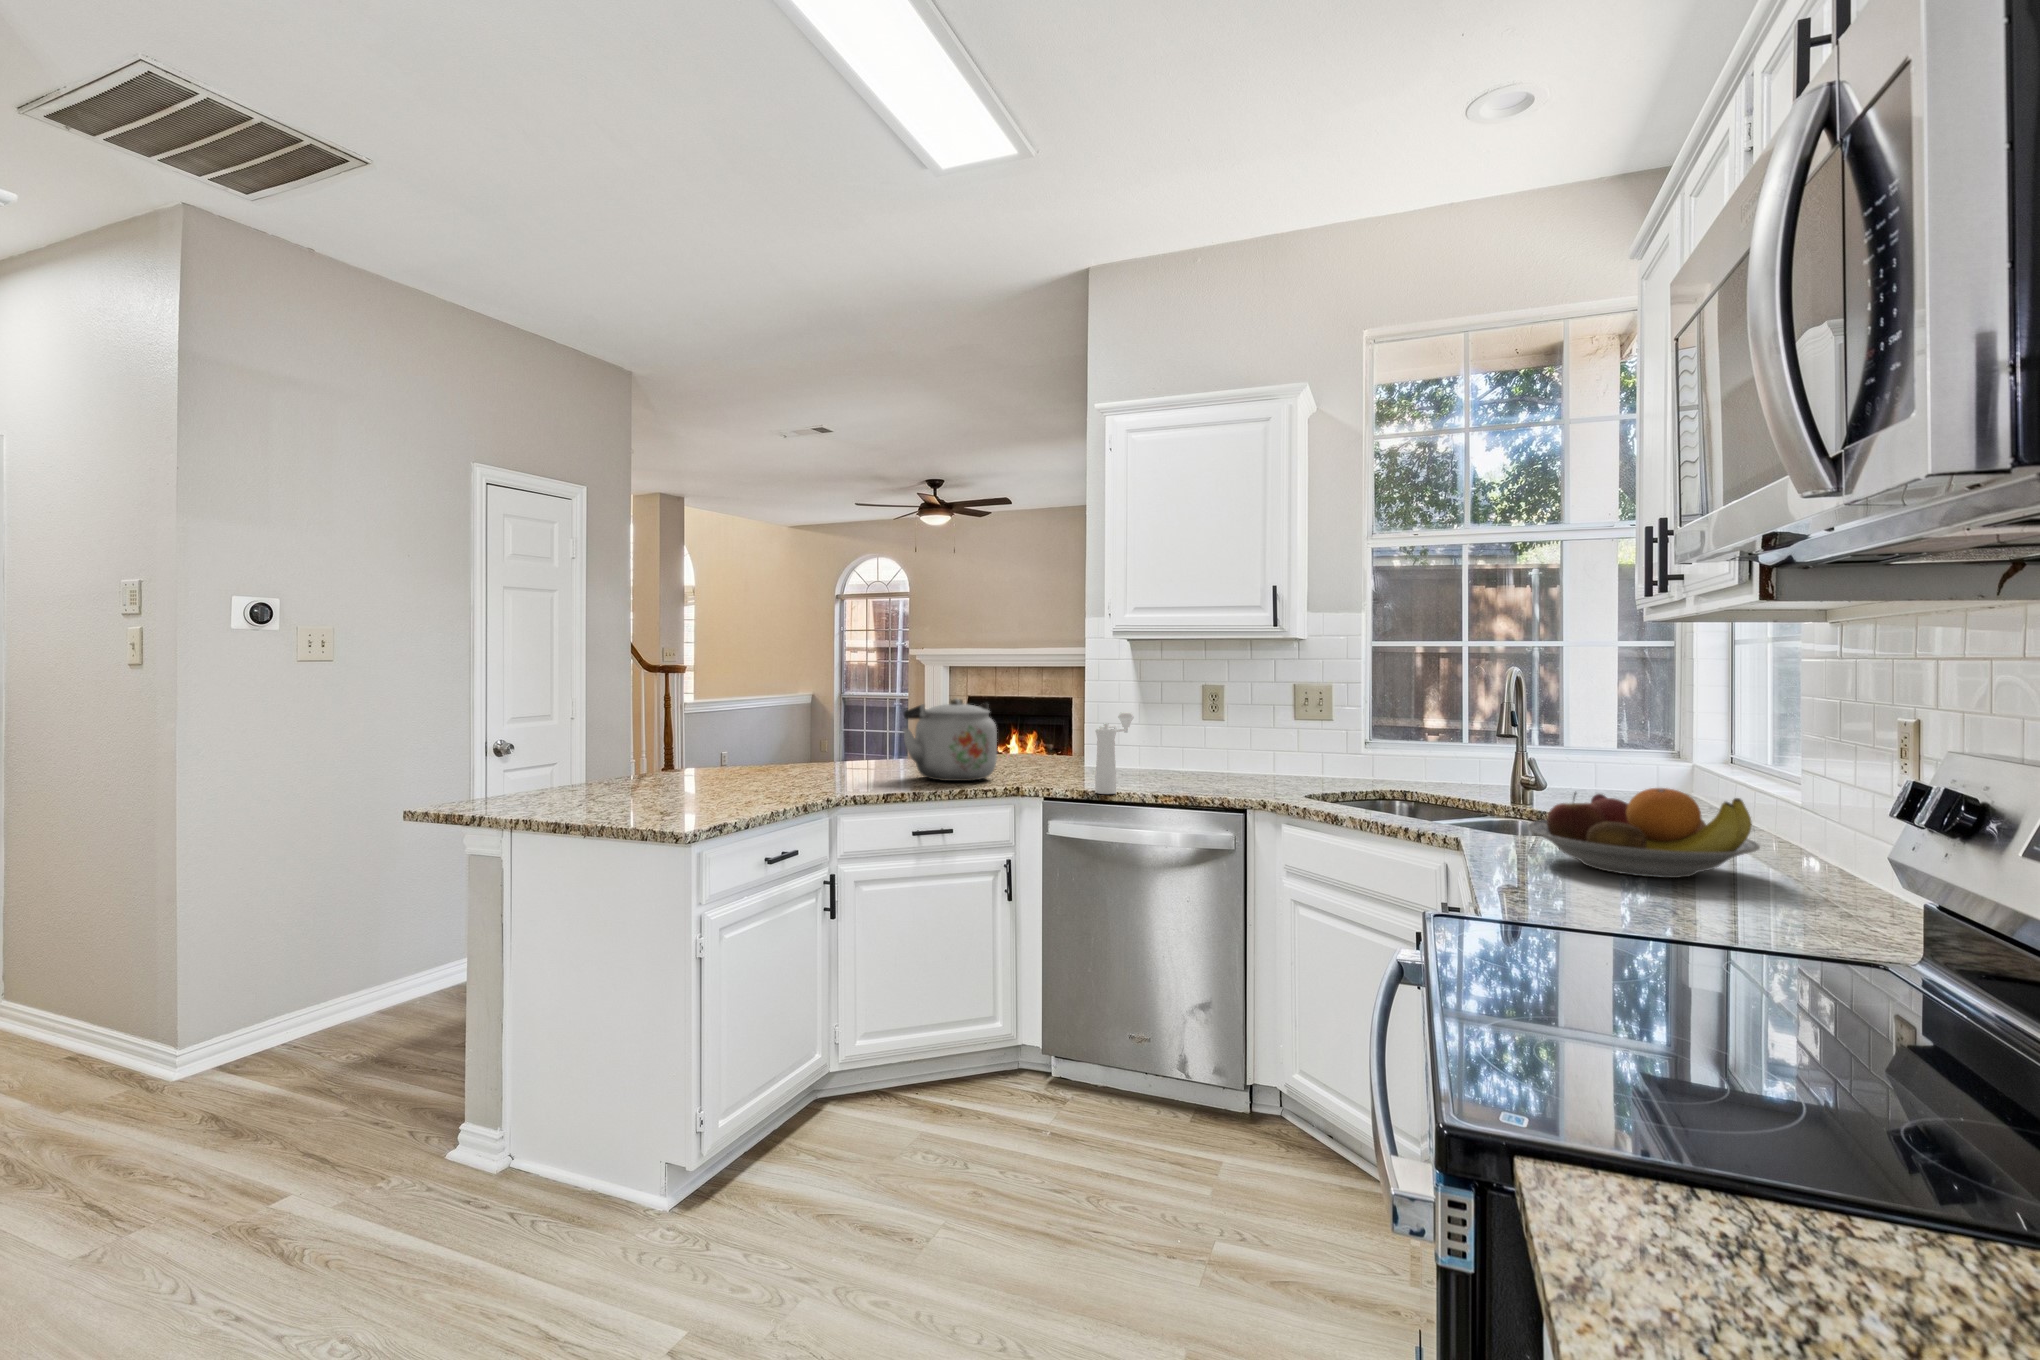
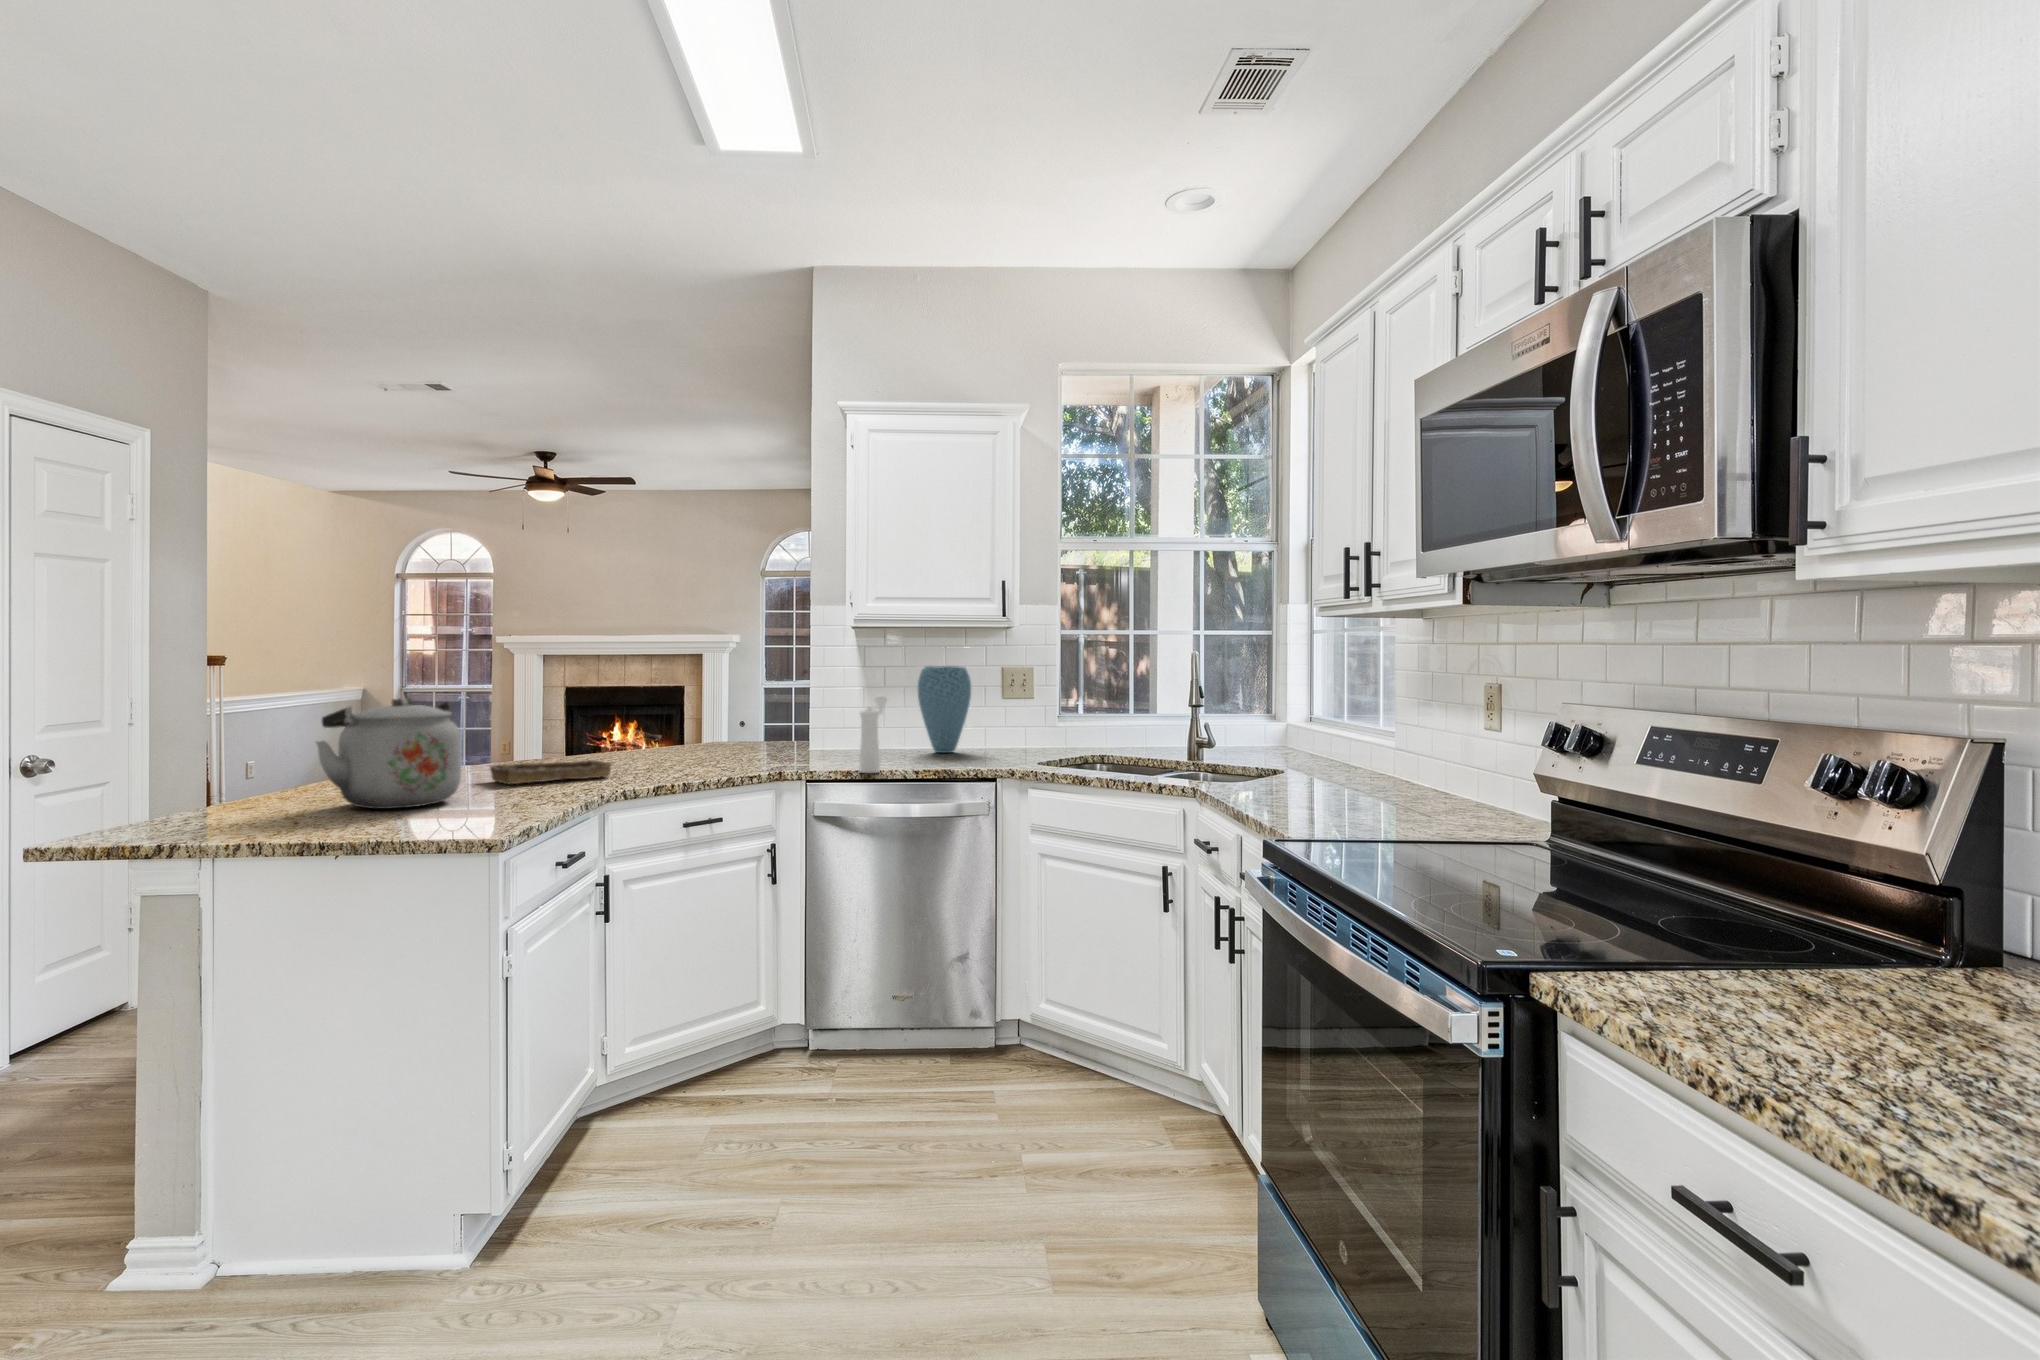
vase: none [1194,683,1254,778] -> present [918,666,971,753]
kettle: present [903,699,997,781] -> present [316,697,461,809]
tray: none [758,764,866,783] -> present [490,760,611,784]
fruit bowl: present [1527,788,1760,878] -> none [1259,738,1414,804]

